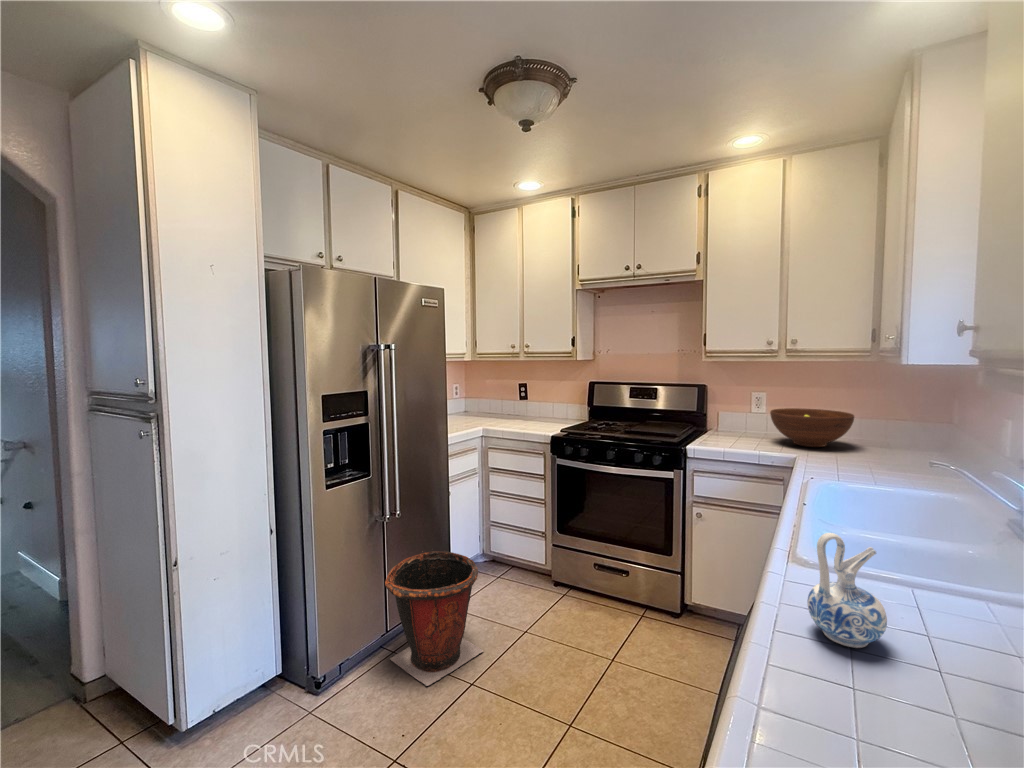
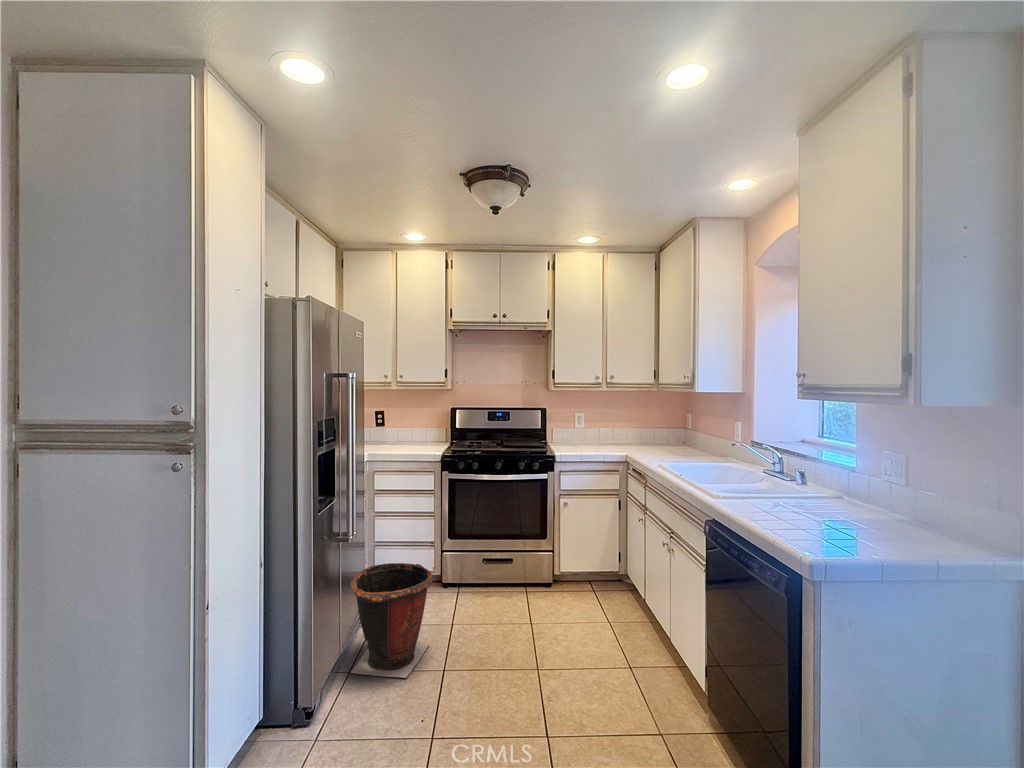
fruit bowl: present [770,408,854,447] -> none [599,424,648,448]
ceramic pitcher: present [807,533,887,648] -> none [735,460,766,509]

